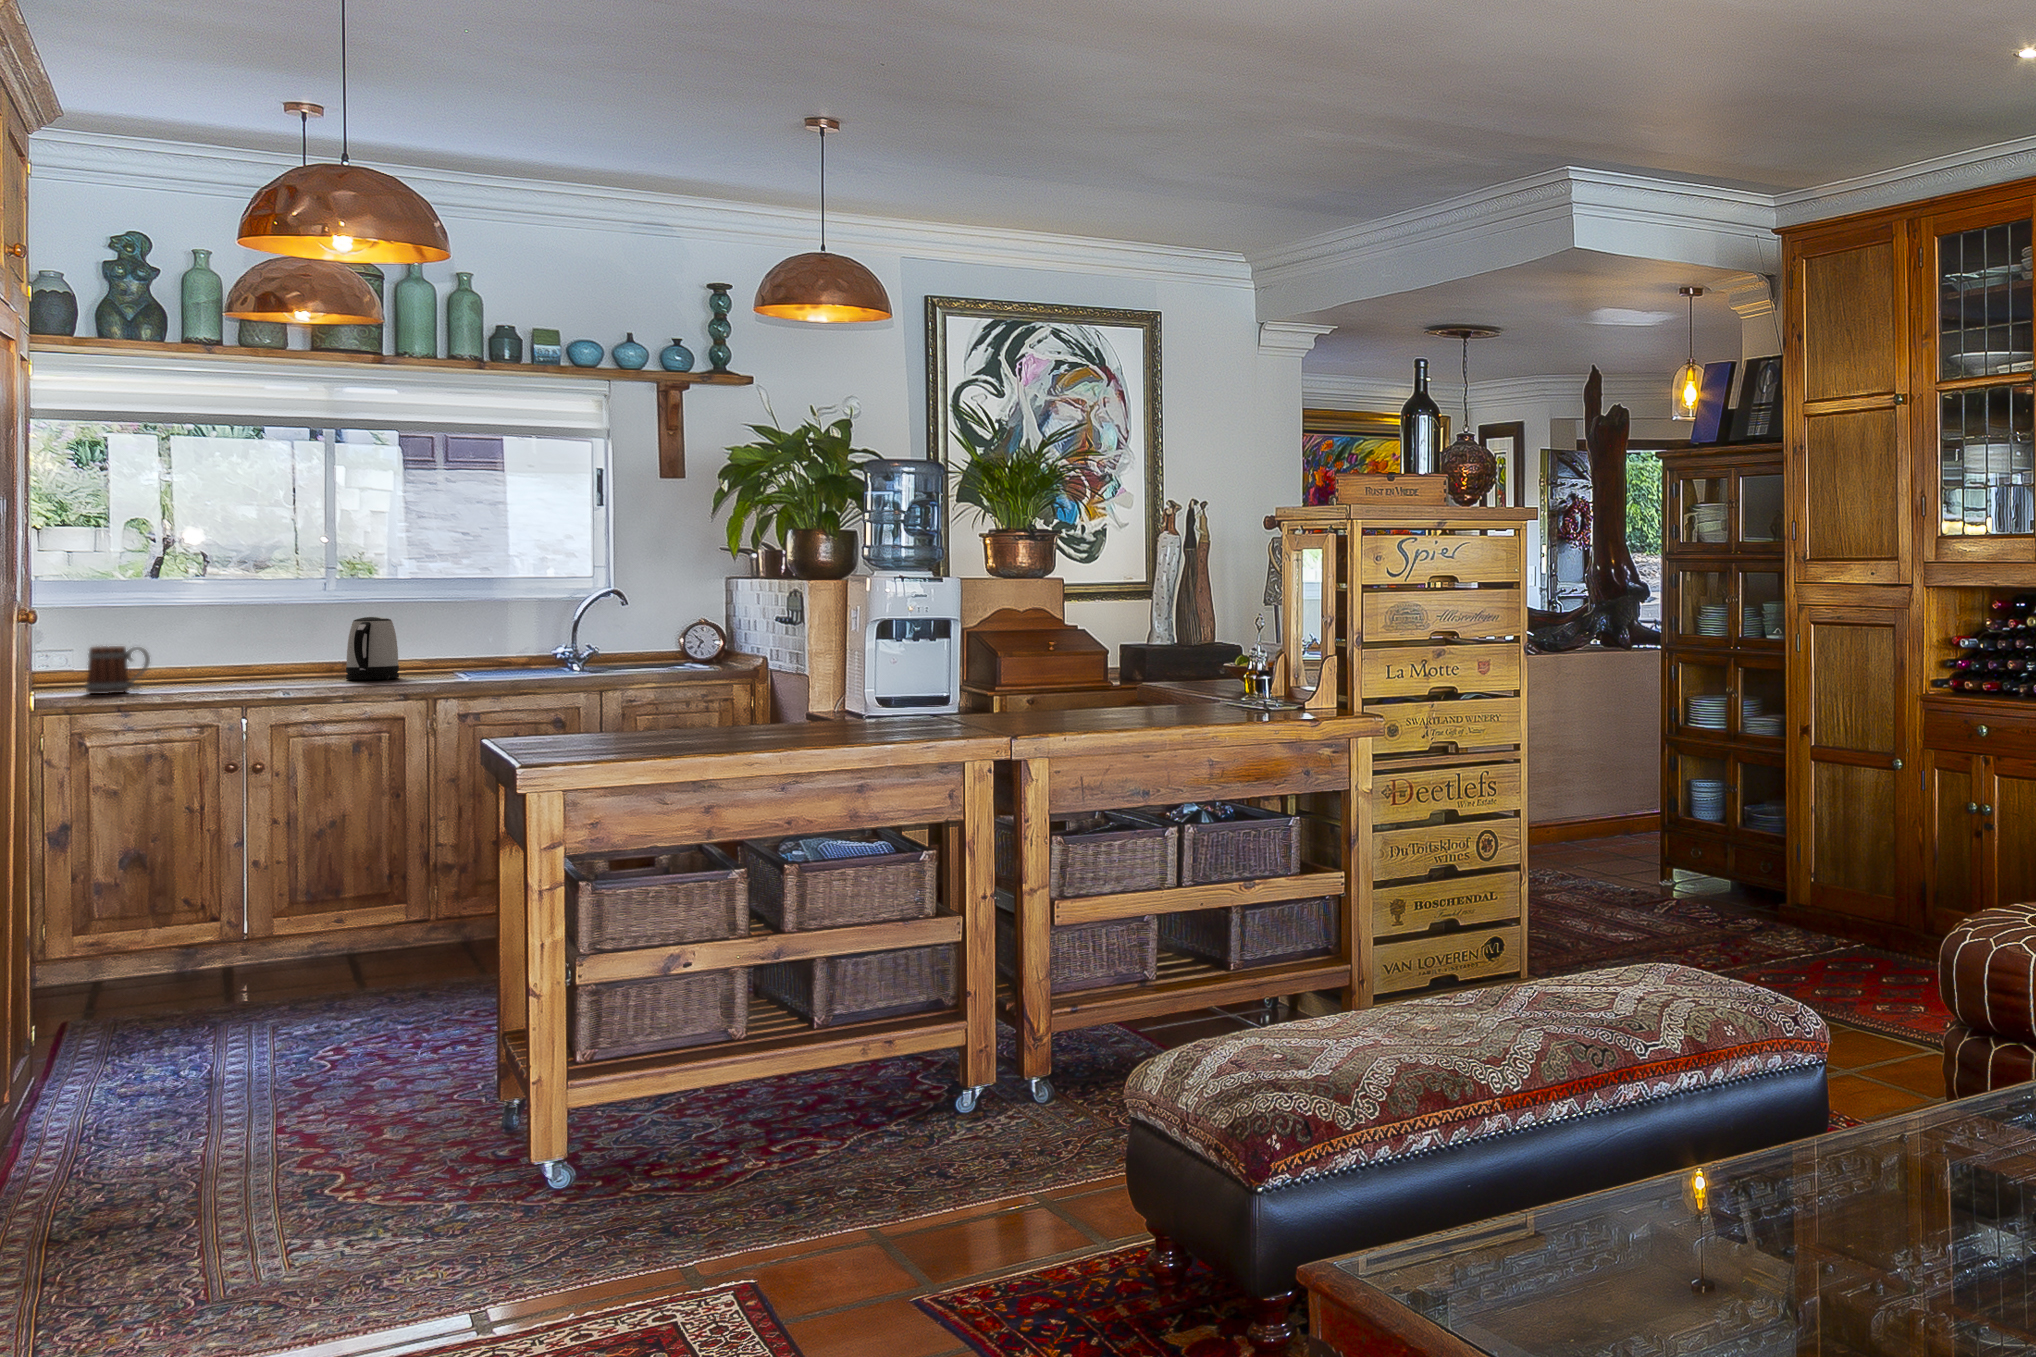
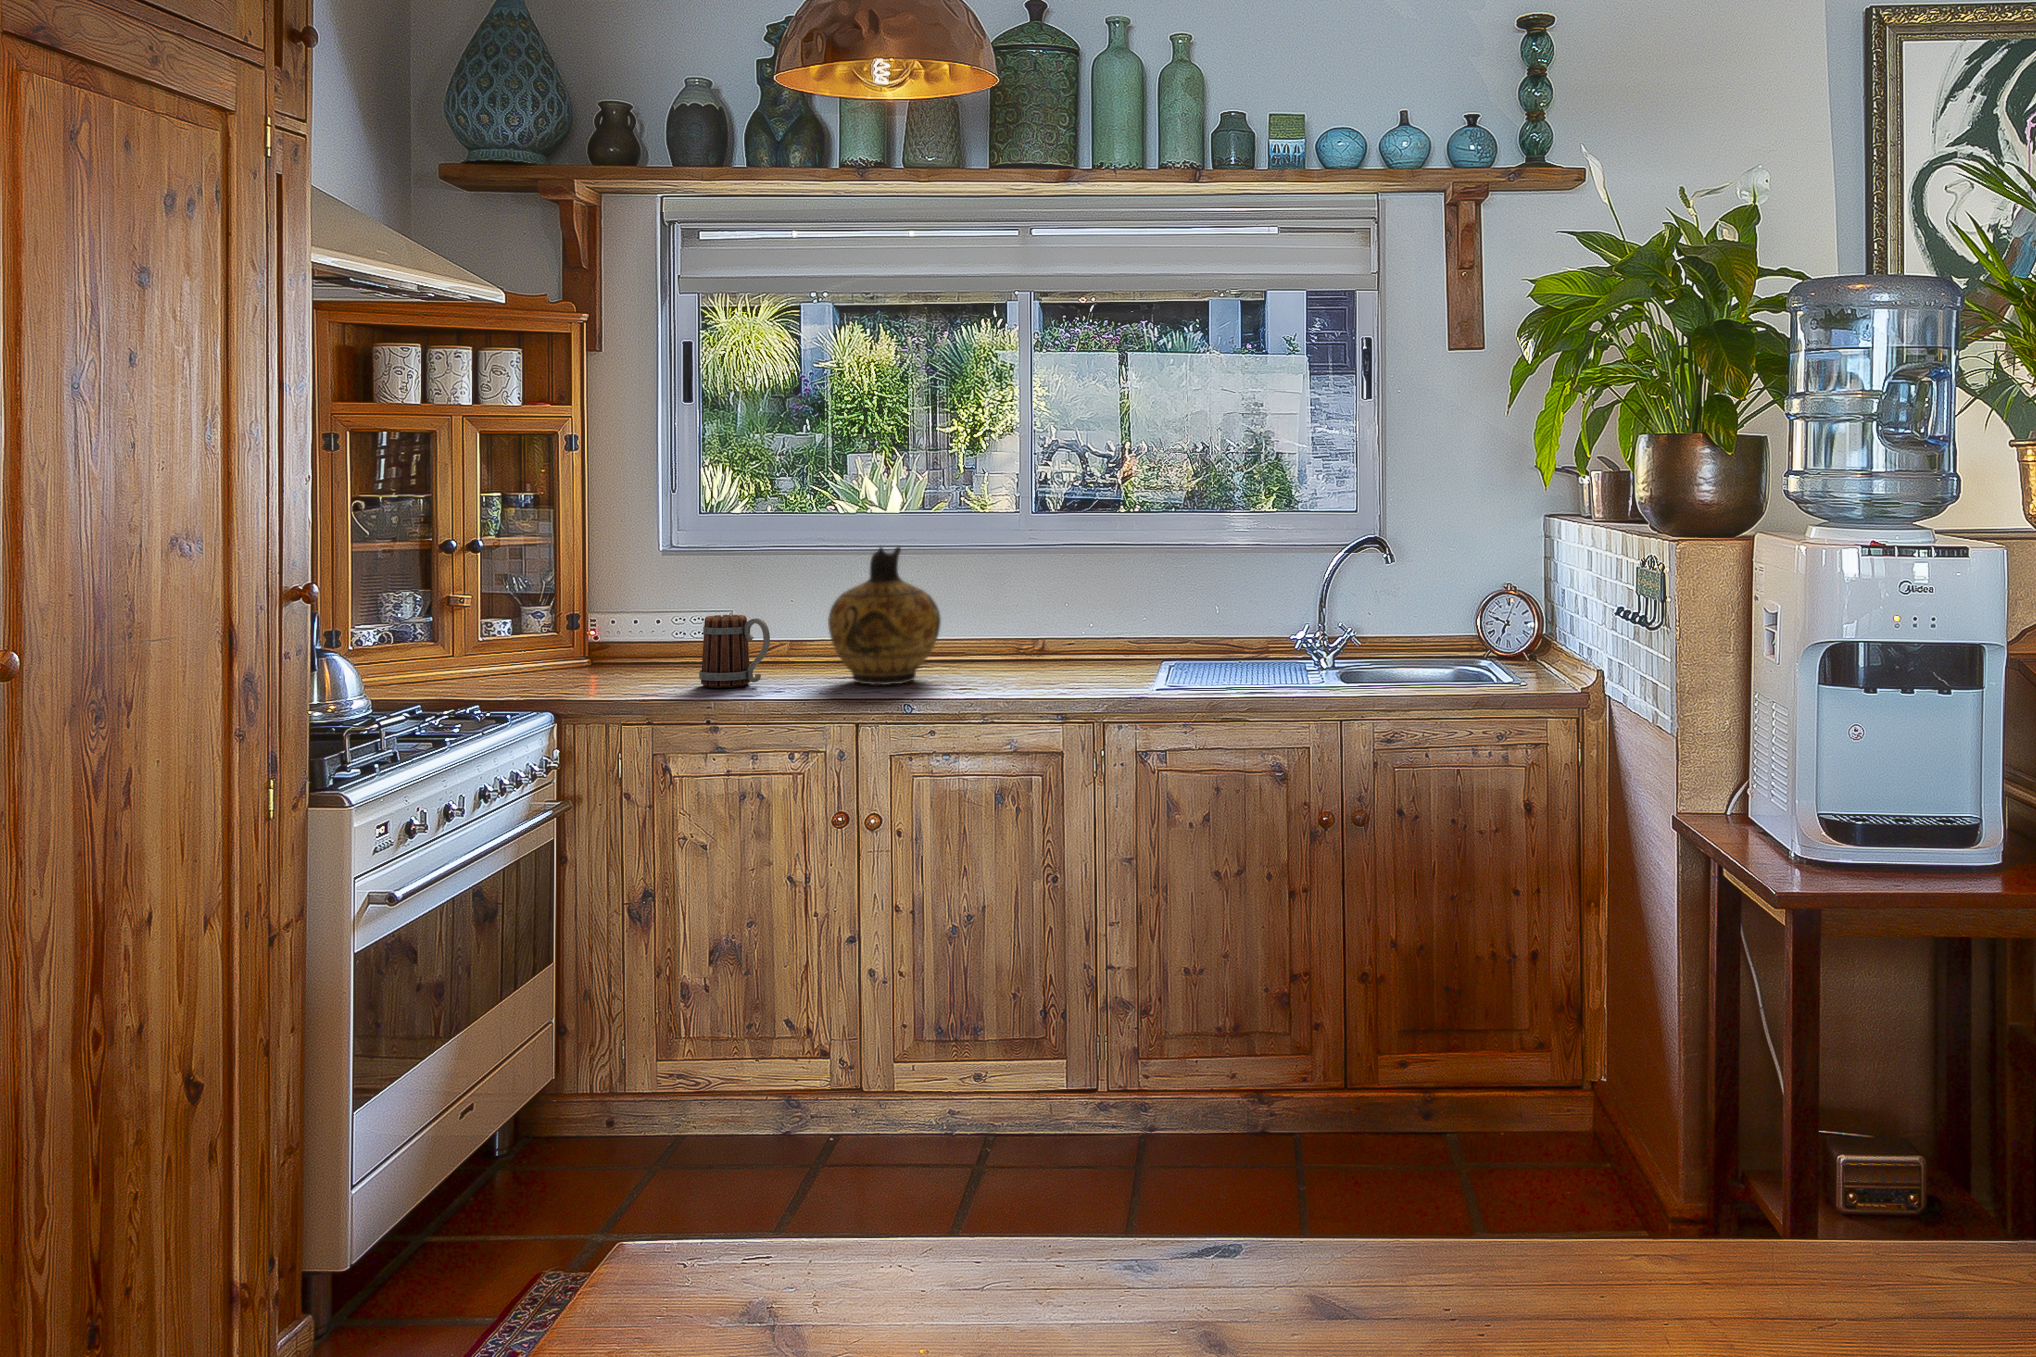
ceramic jug: none [197,598,290,688] -> present [828,547,941,685]
kettle: present [346,617,399,680] -> none [1018,575,1085,675]

